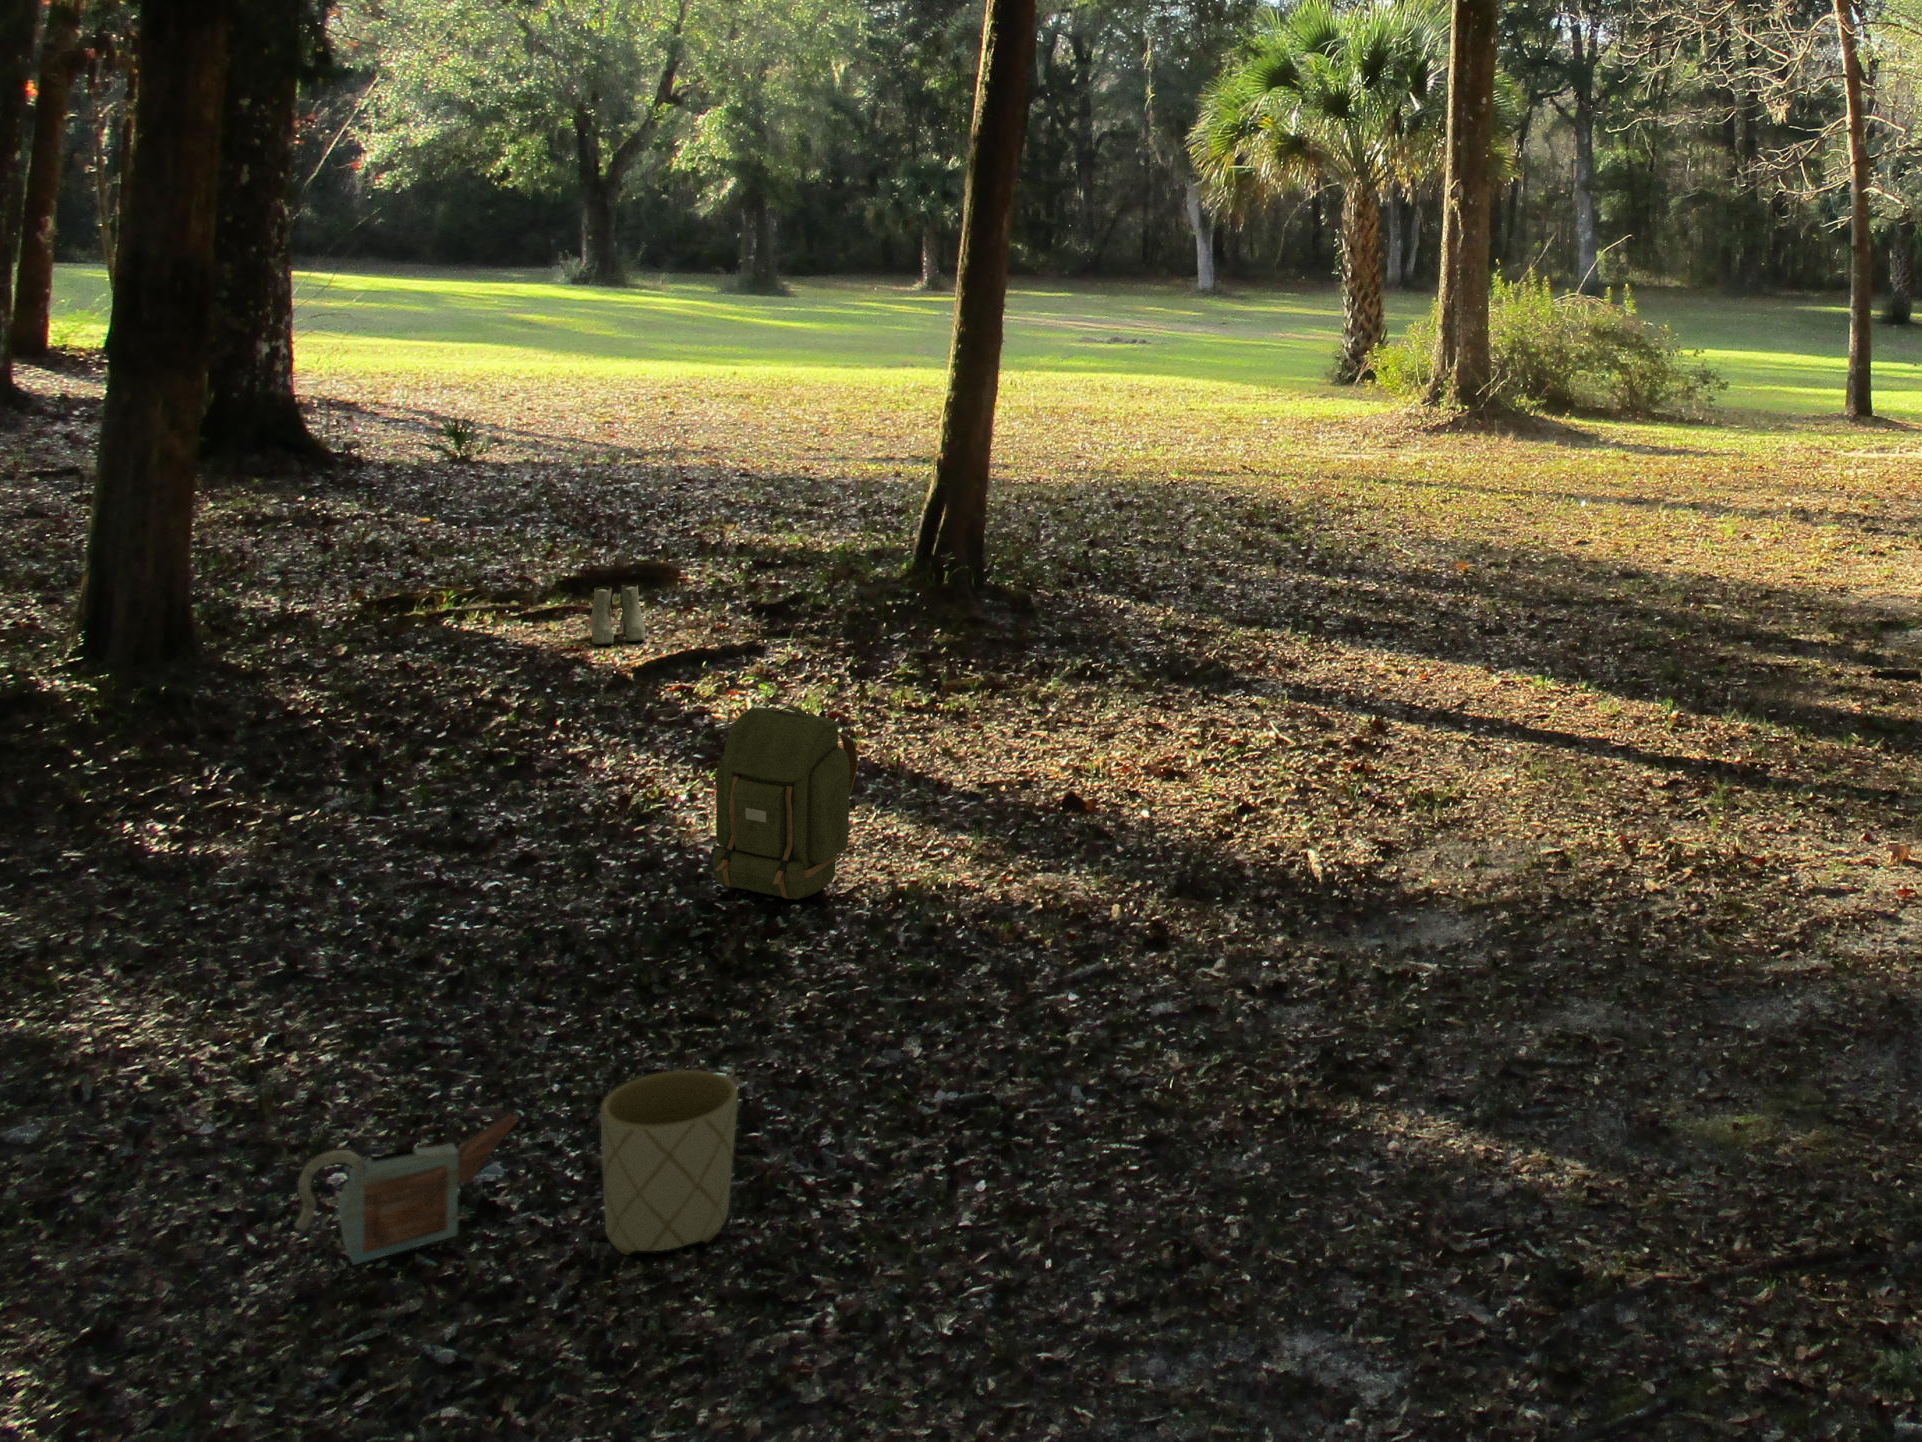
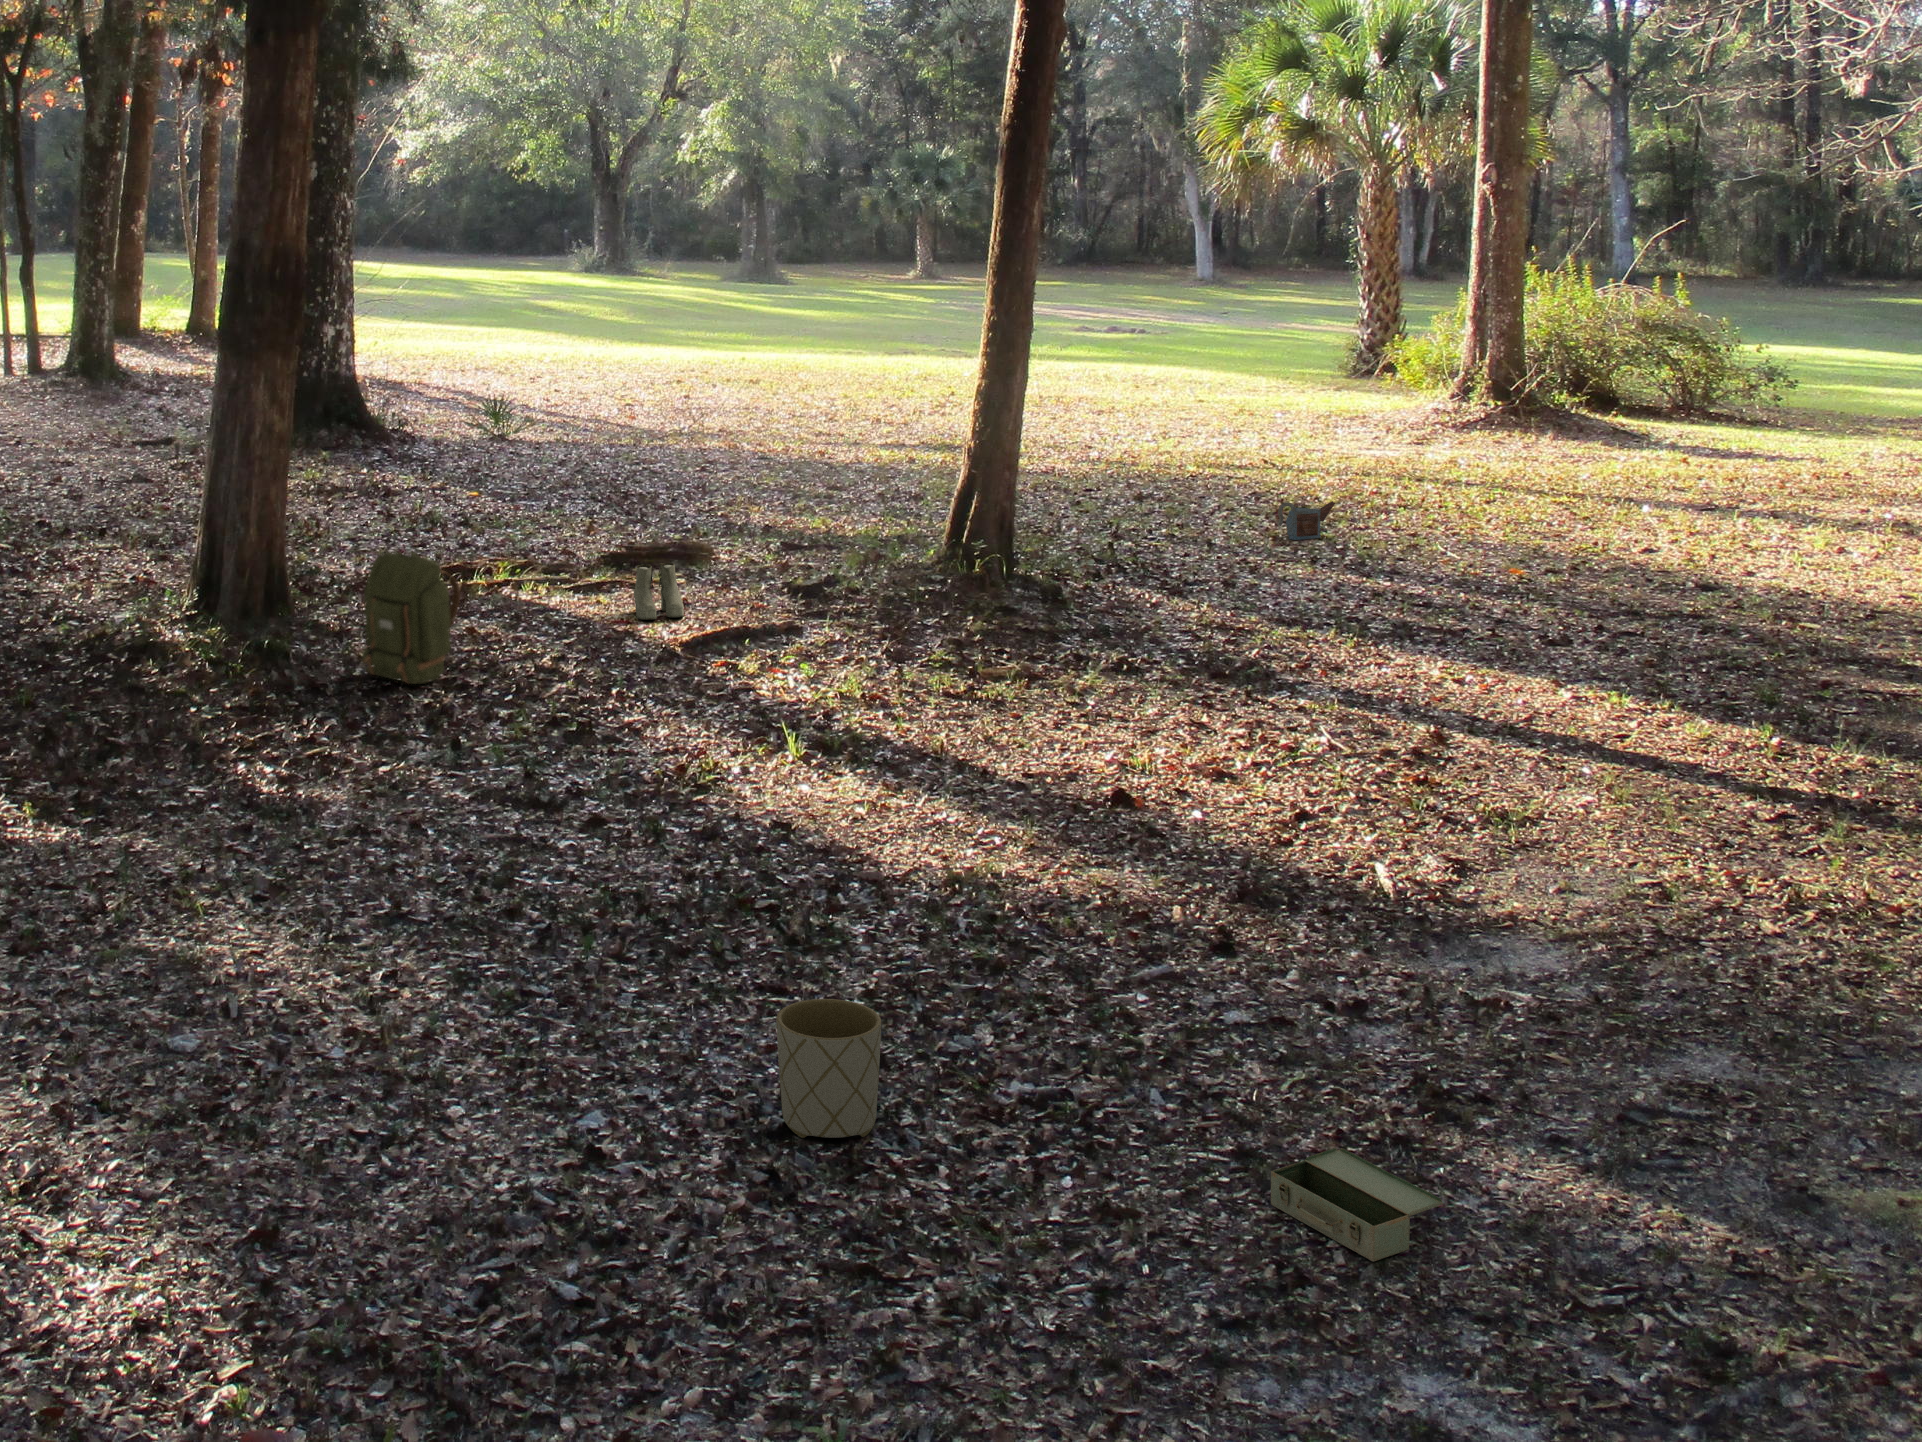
backpack: present [712,706,858,900] -> present [362,551,460,684]
watering can: present [295,1114,519,1265] -> present [1278,501,1335,540]
toolbox: none [1185,1183,1370,1324] -> present [1271,1148,1443,1262]

